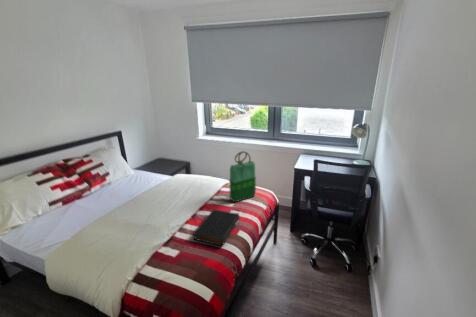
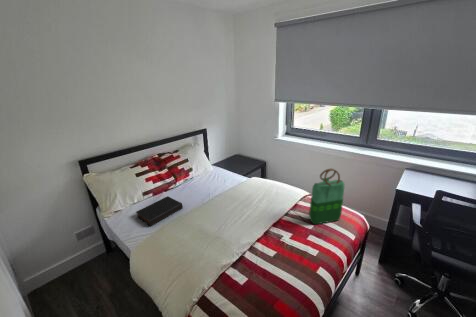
book: present [194,210,239,246] -> present [136,196,183,226]

